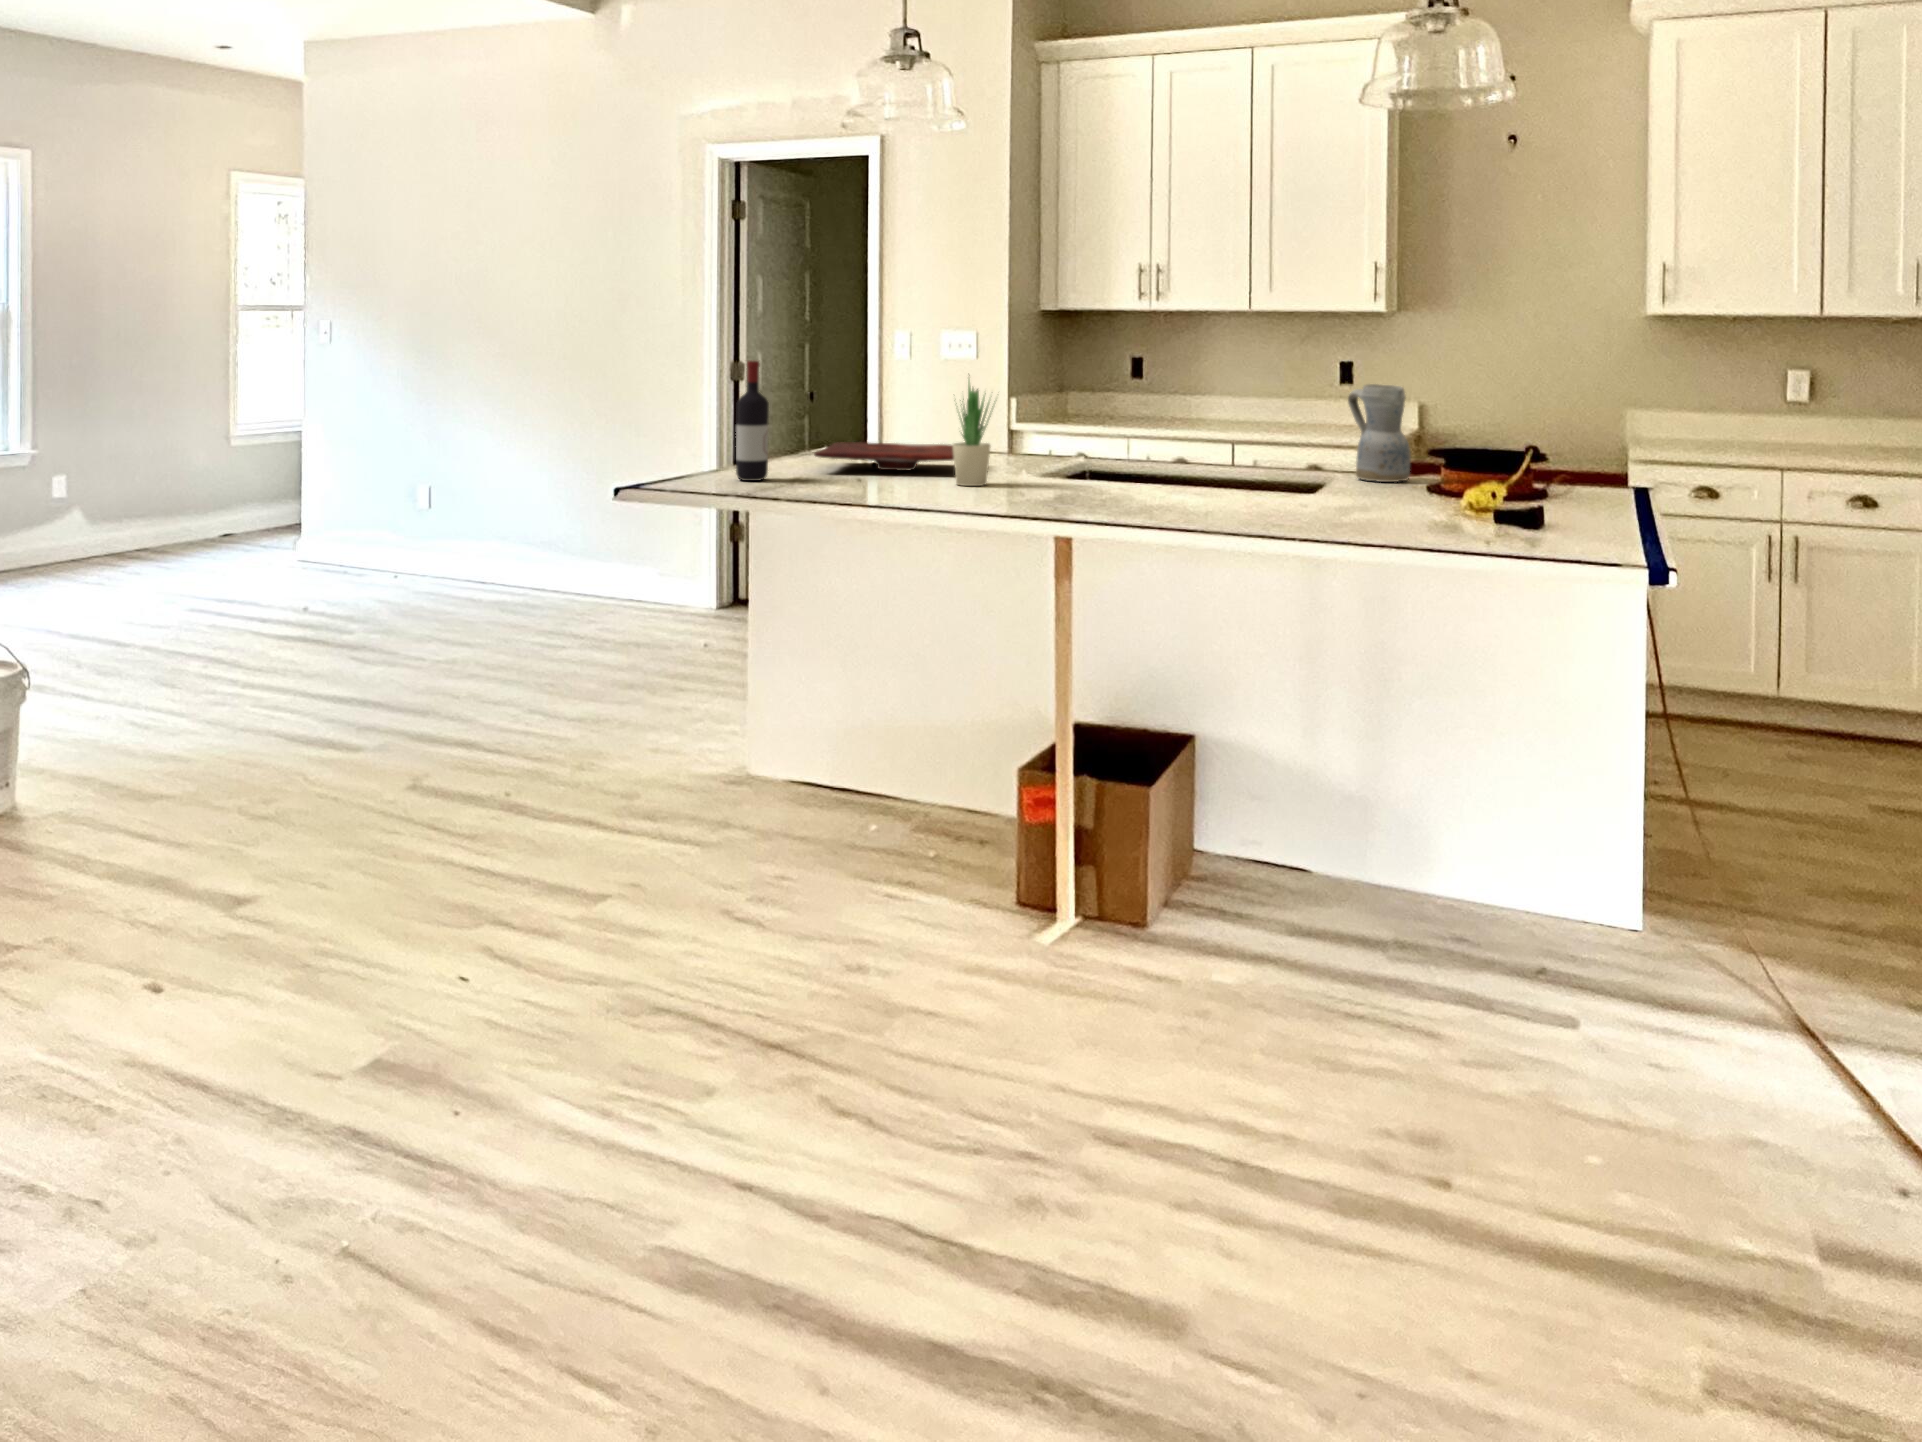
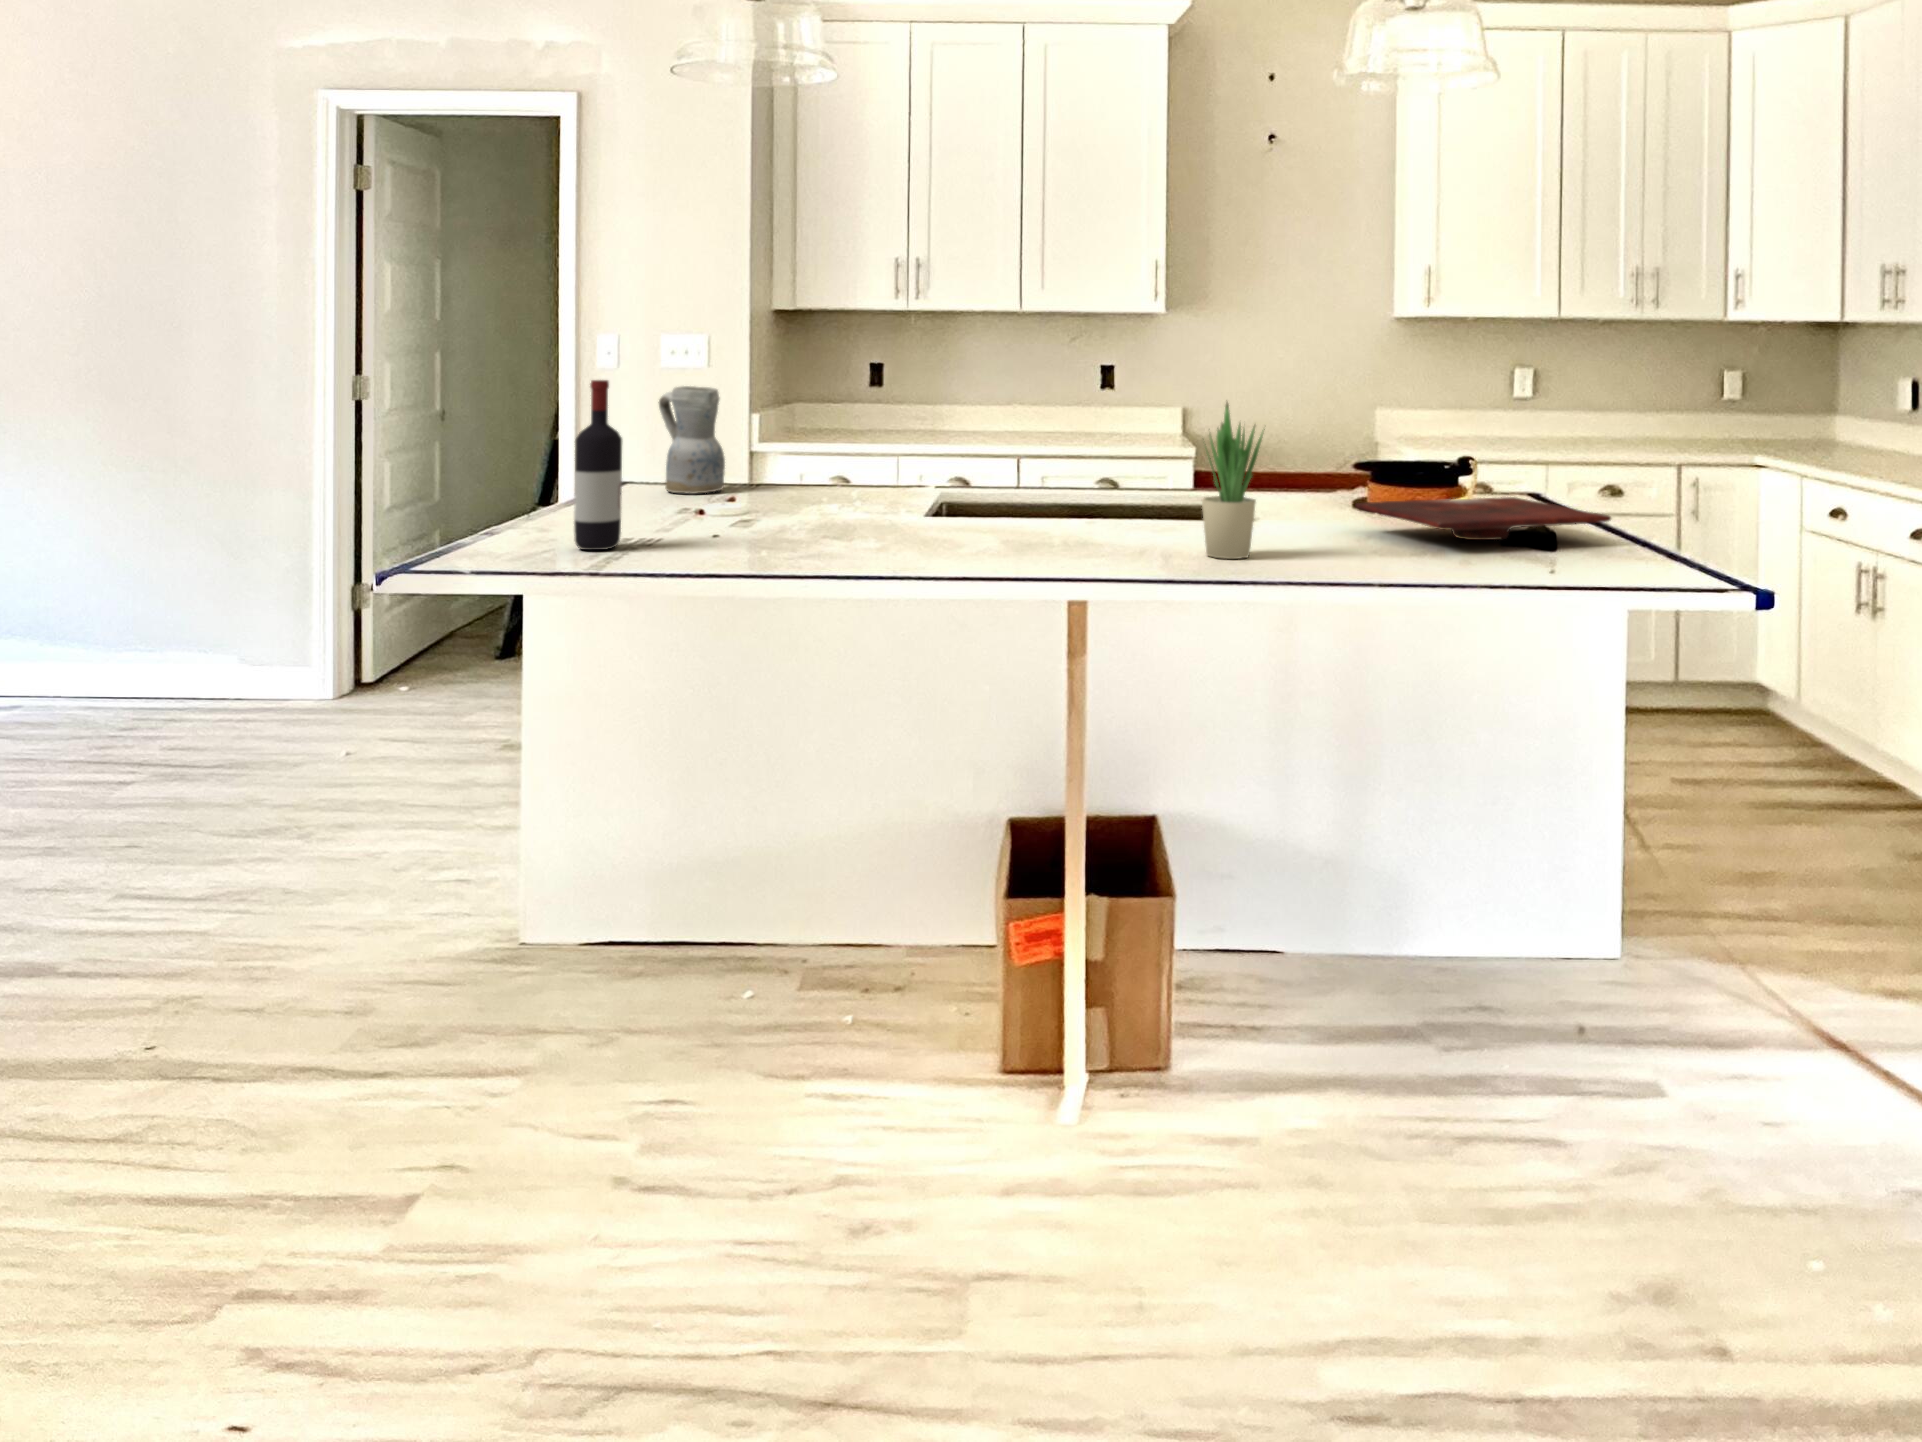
potted plant: present [953,381,995,486] -> present [1202,402,1265,559]
ceramic pitcher: present [1348,384,1411,482] -> present [658,386,725,494]
cutting board: present [814,442,954,470] -> present [1356,497,1611,540]

